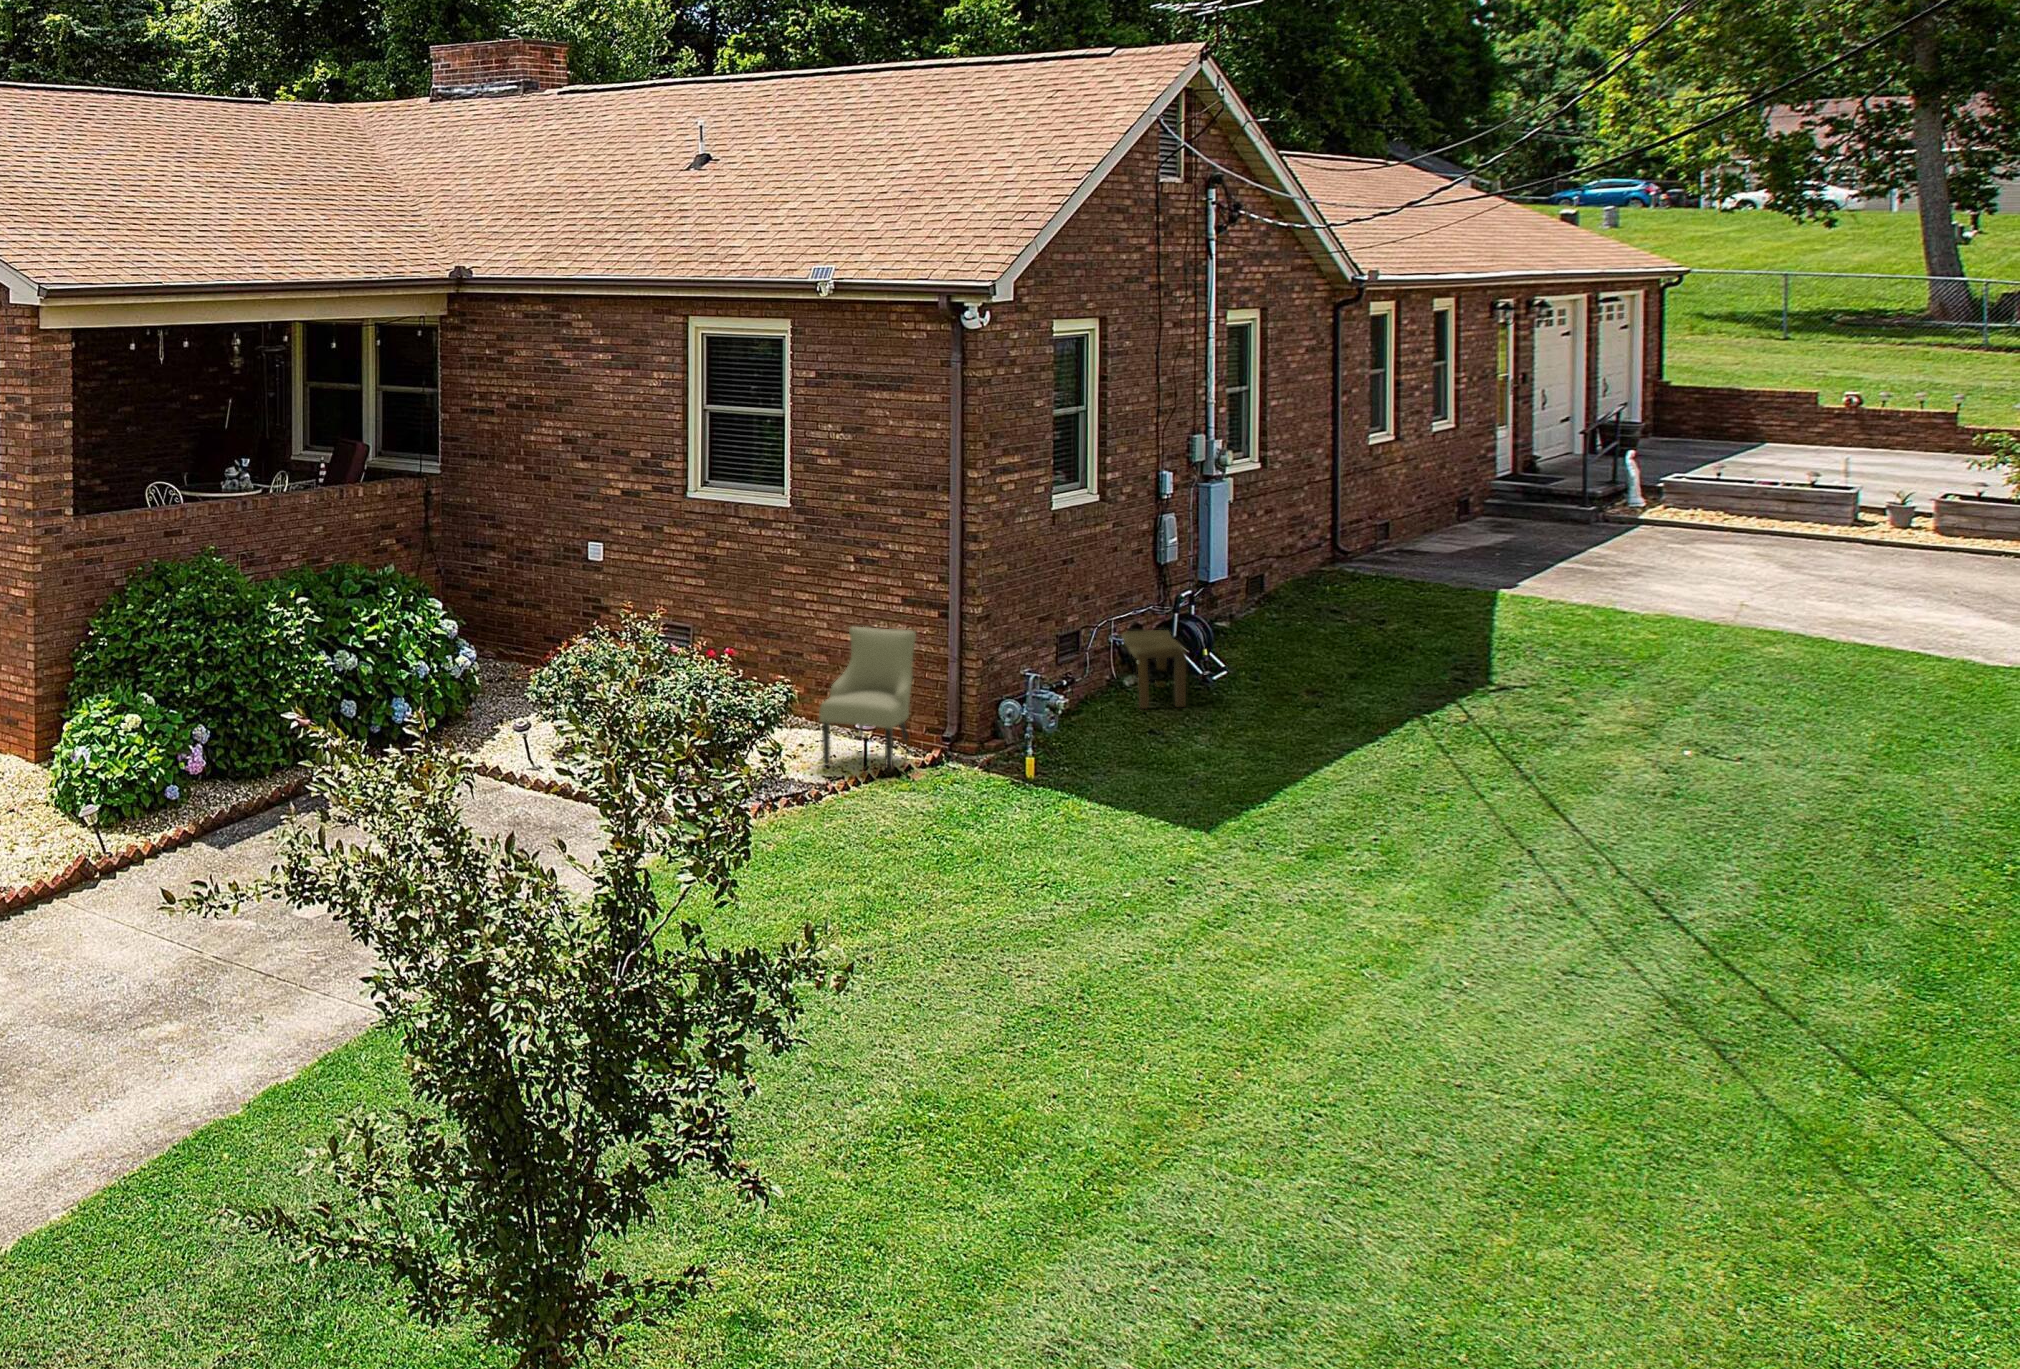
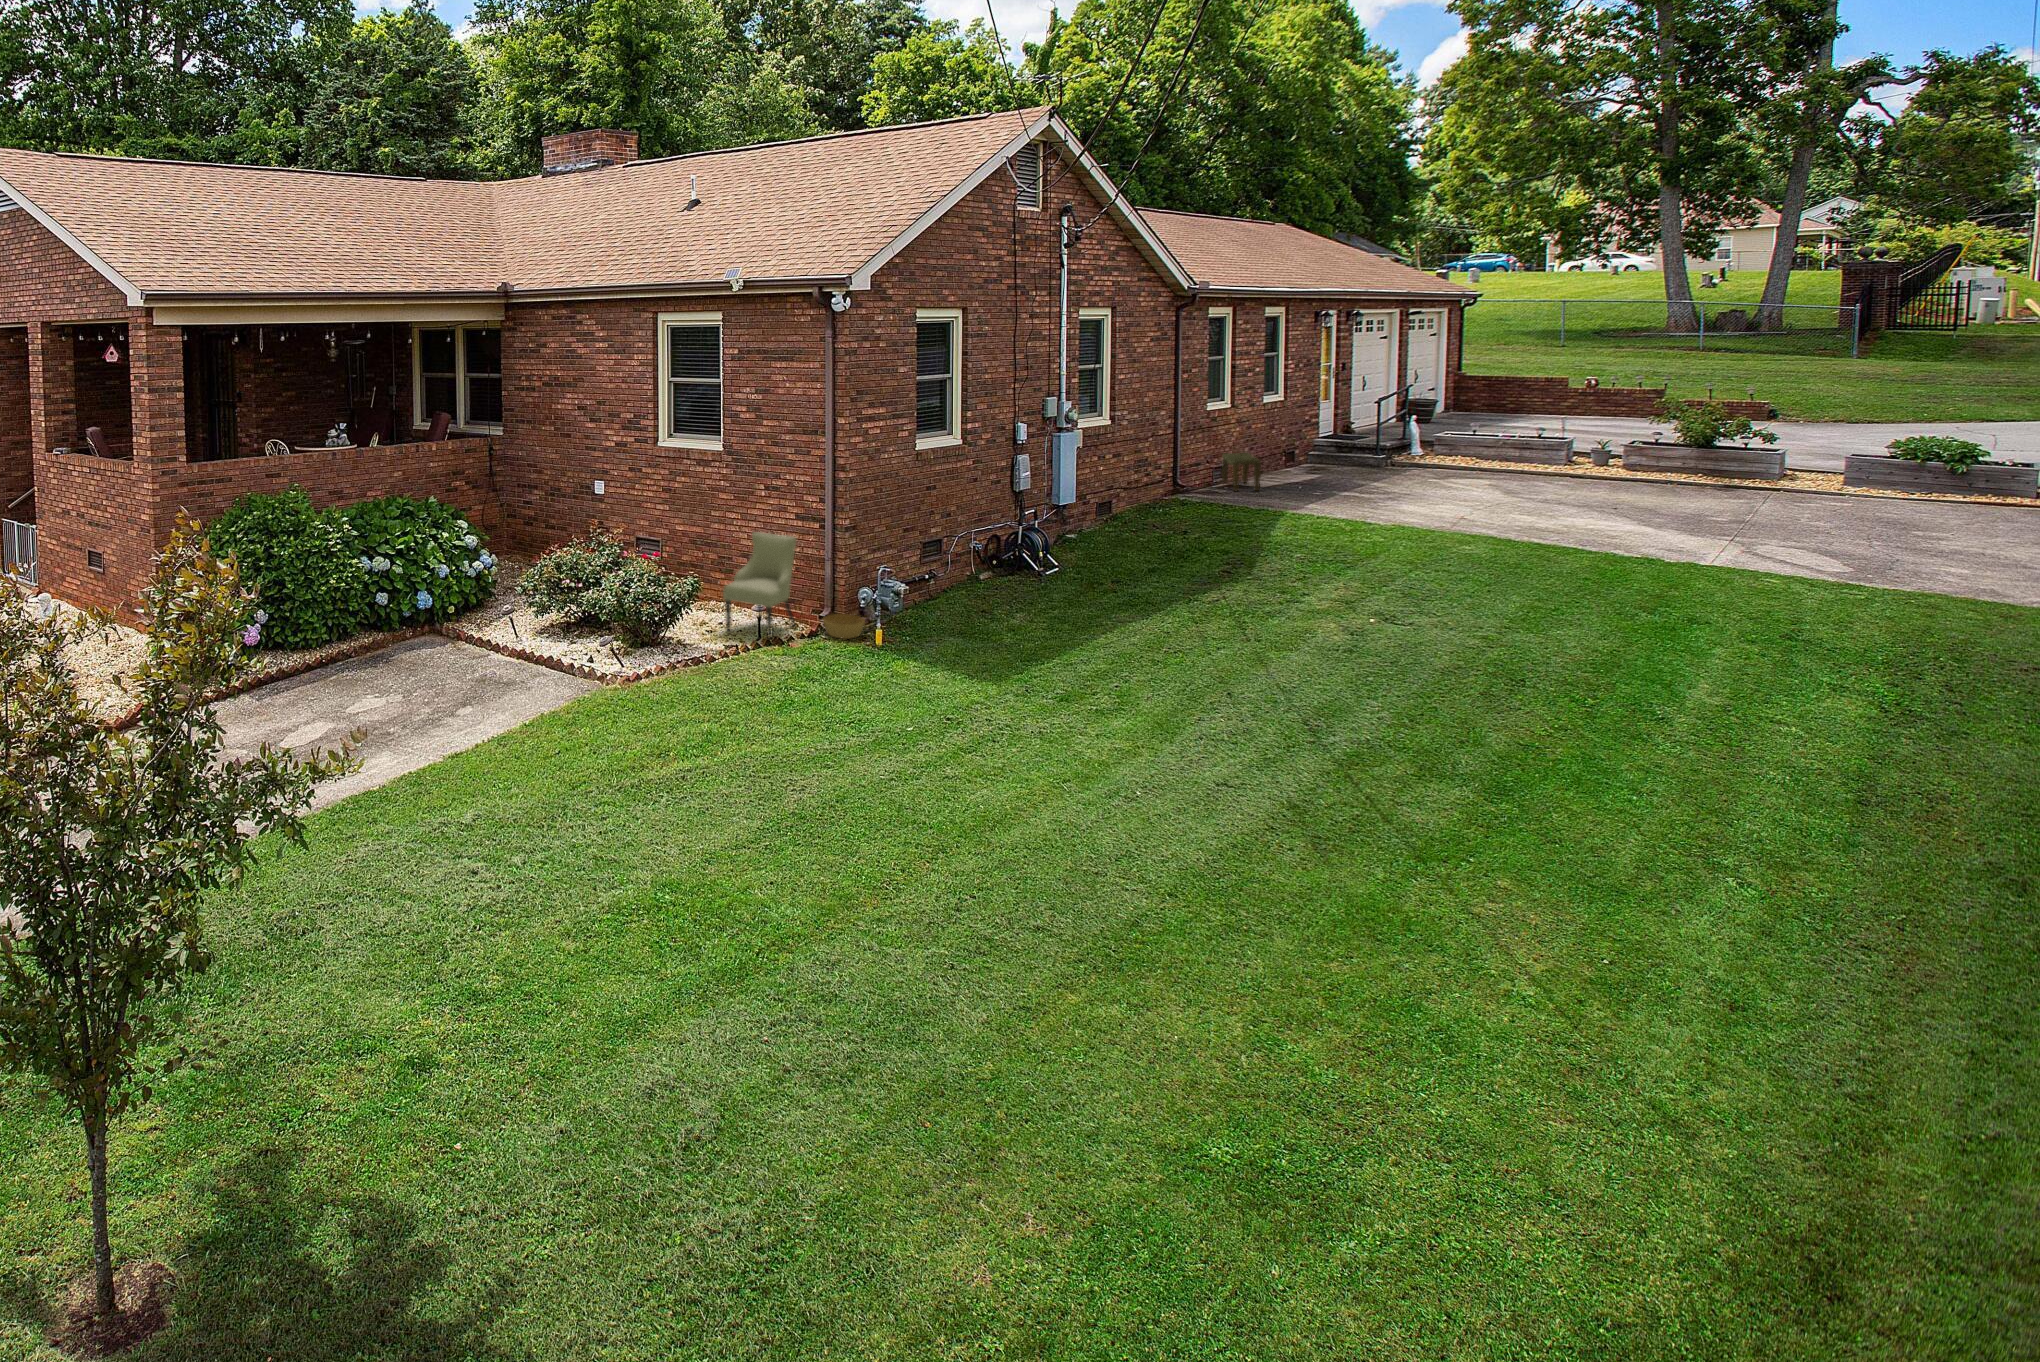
bench: present [1122,630,1186,708] -> present [1222,453,1261,491]
basket: none [956,736,1015,768] -> present [823,614,865,639]

